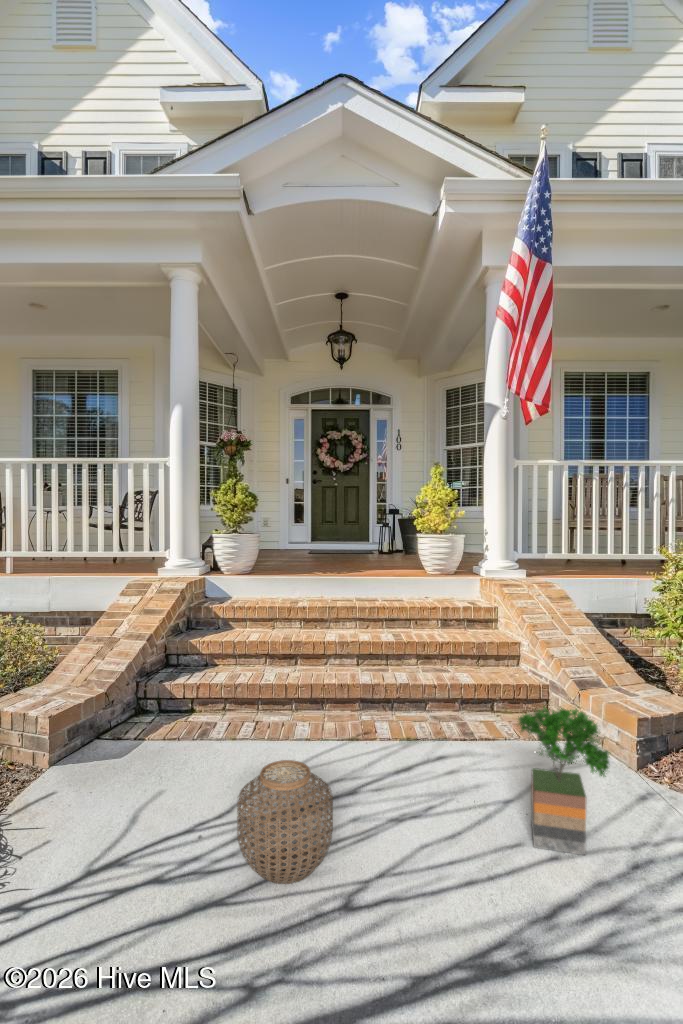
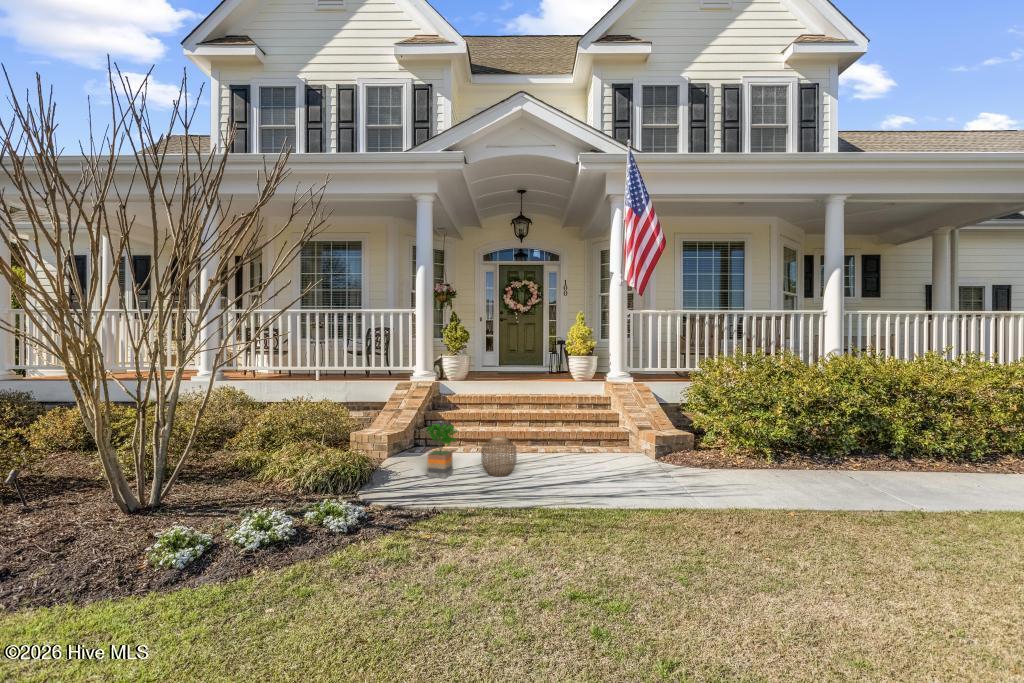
potted tree: present [518,707,610,855] -> present [426,424,458,478]

